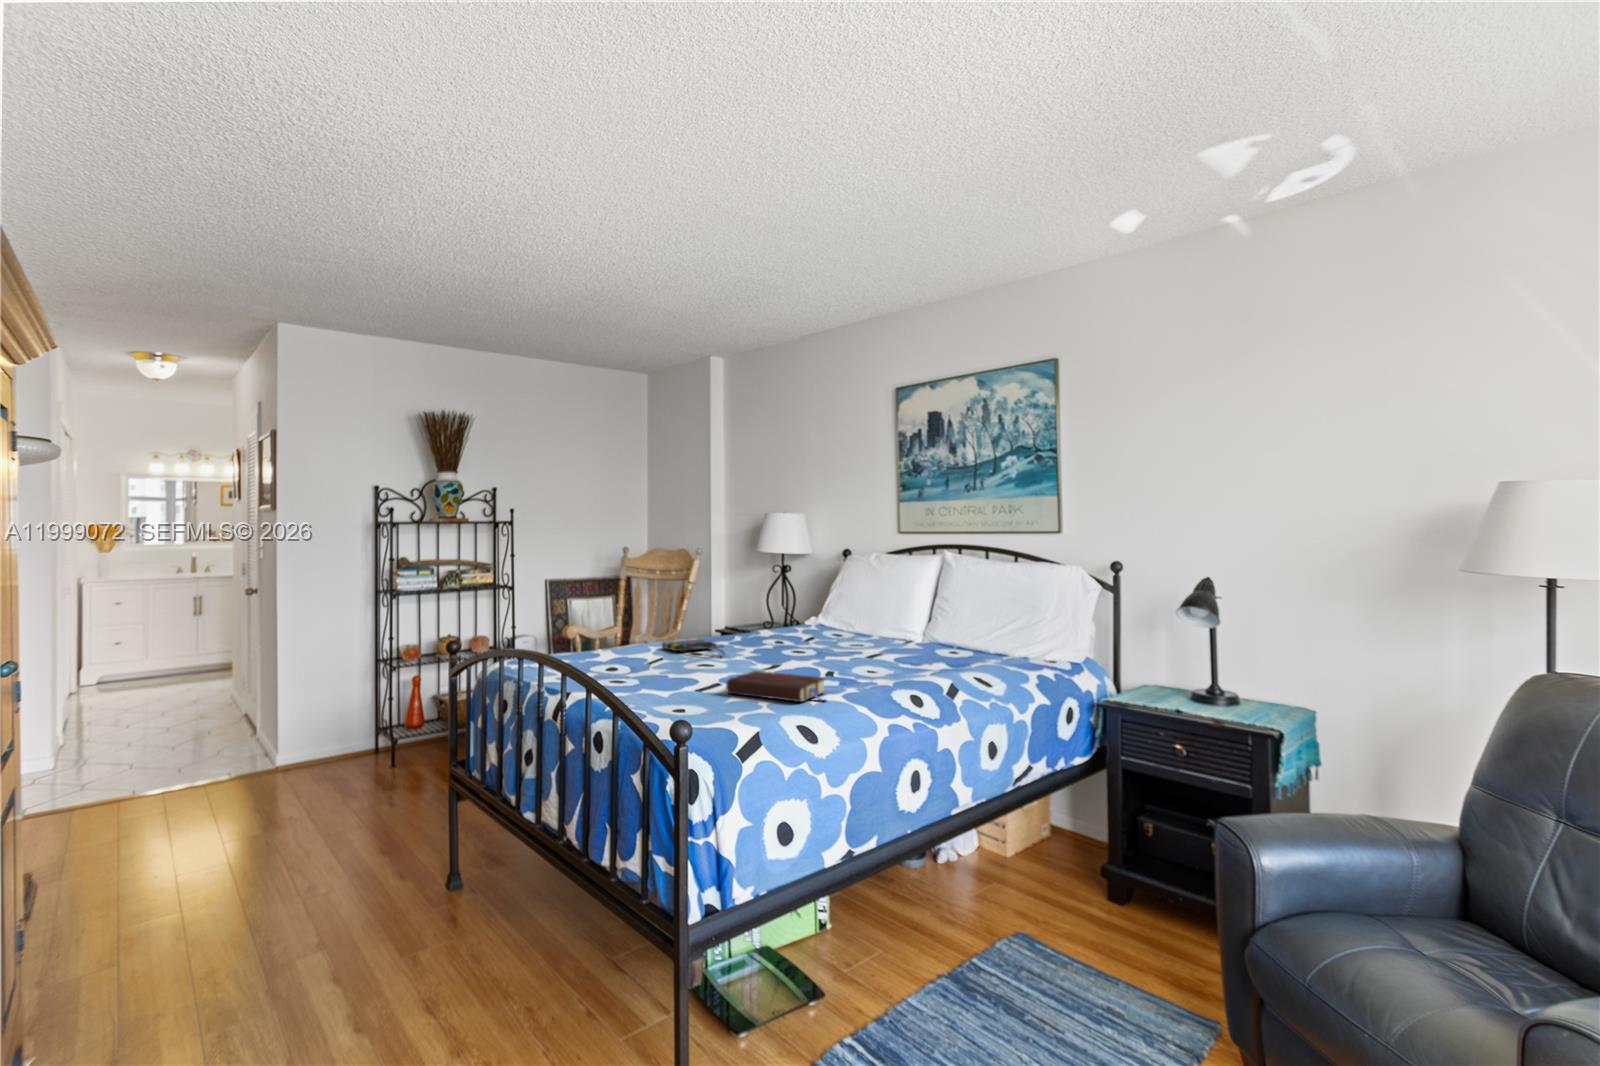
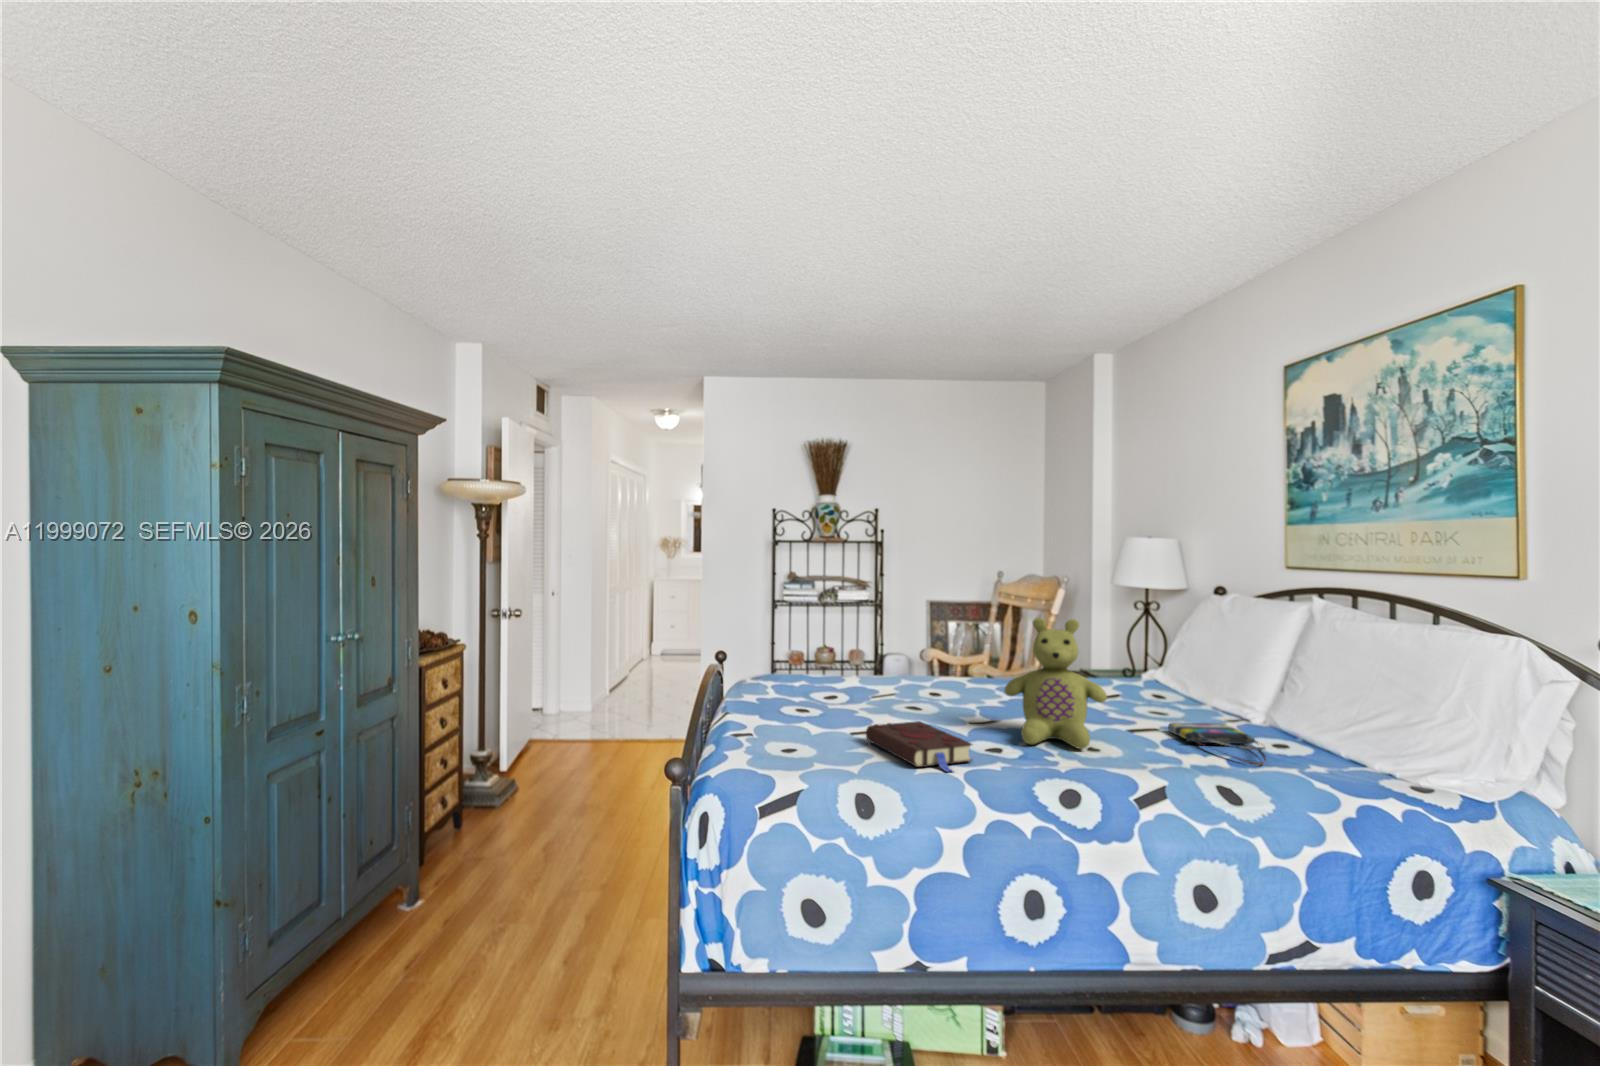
stuffed bear: none [799,575,876,676] -> present [1004,618,1107,749]
tote bag: present [662,639,724,658] -> present [1168,723,1266,766]

